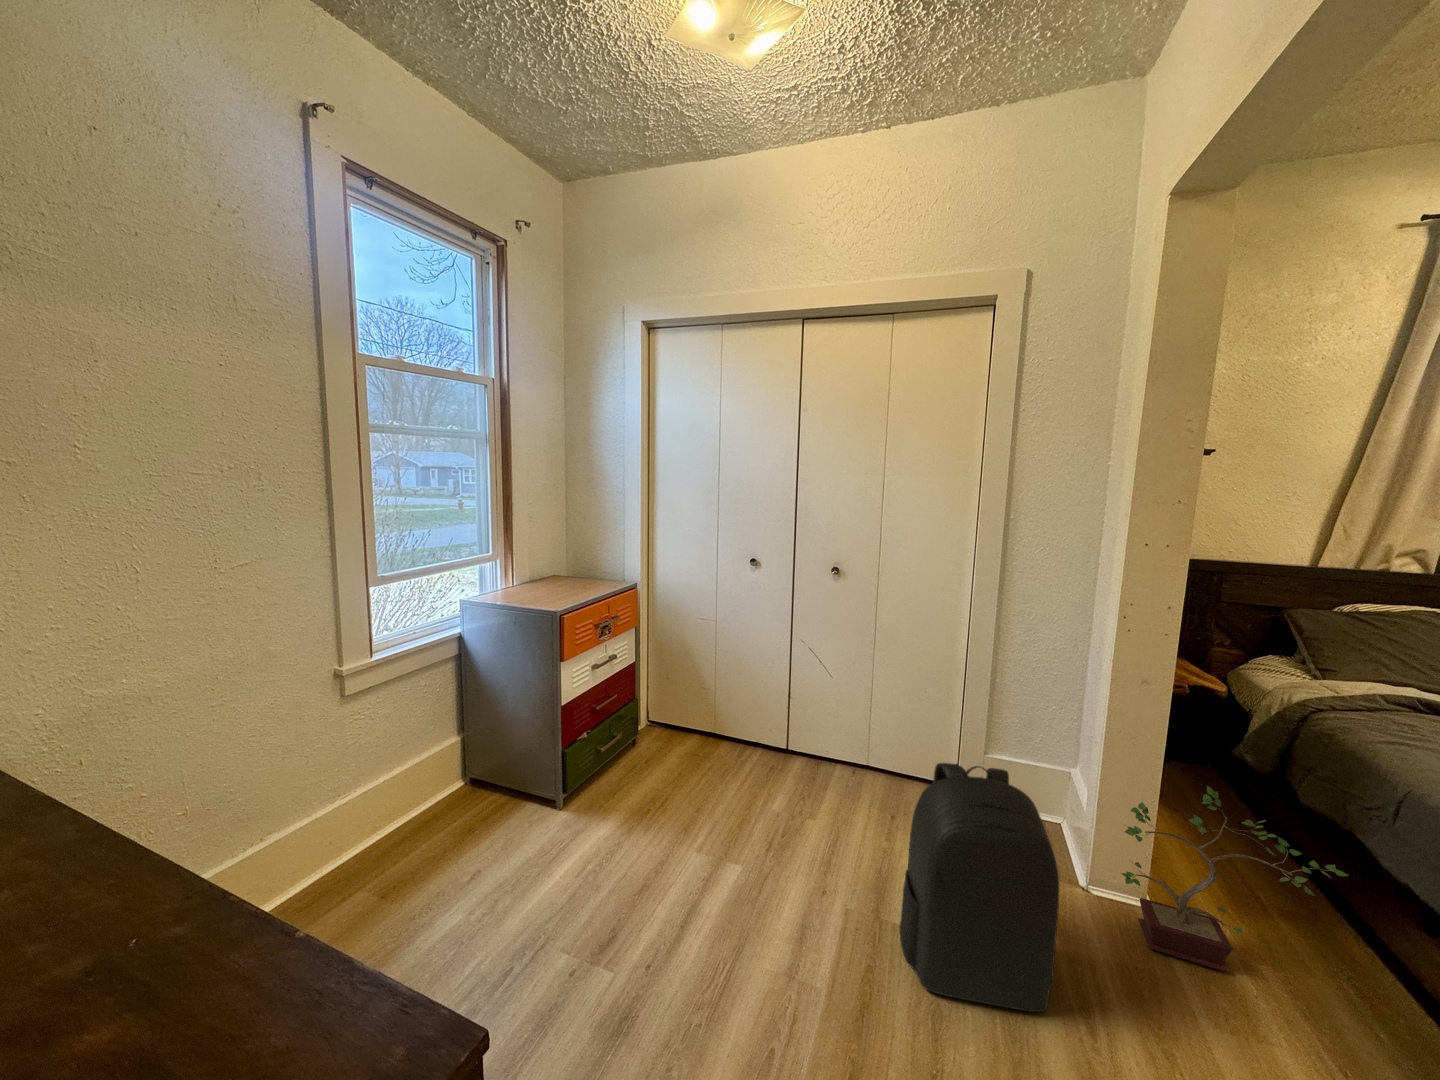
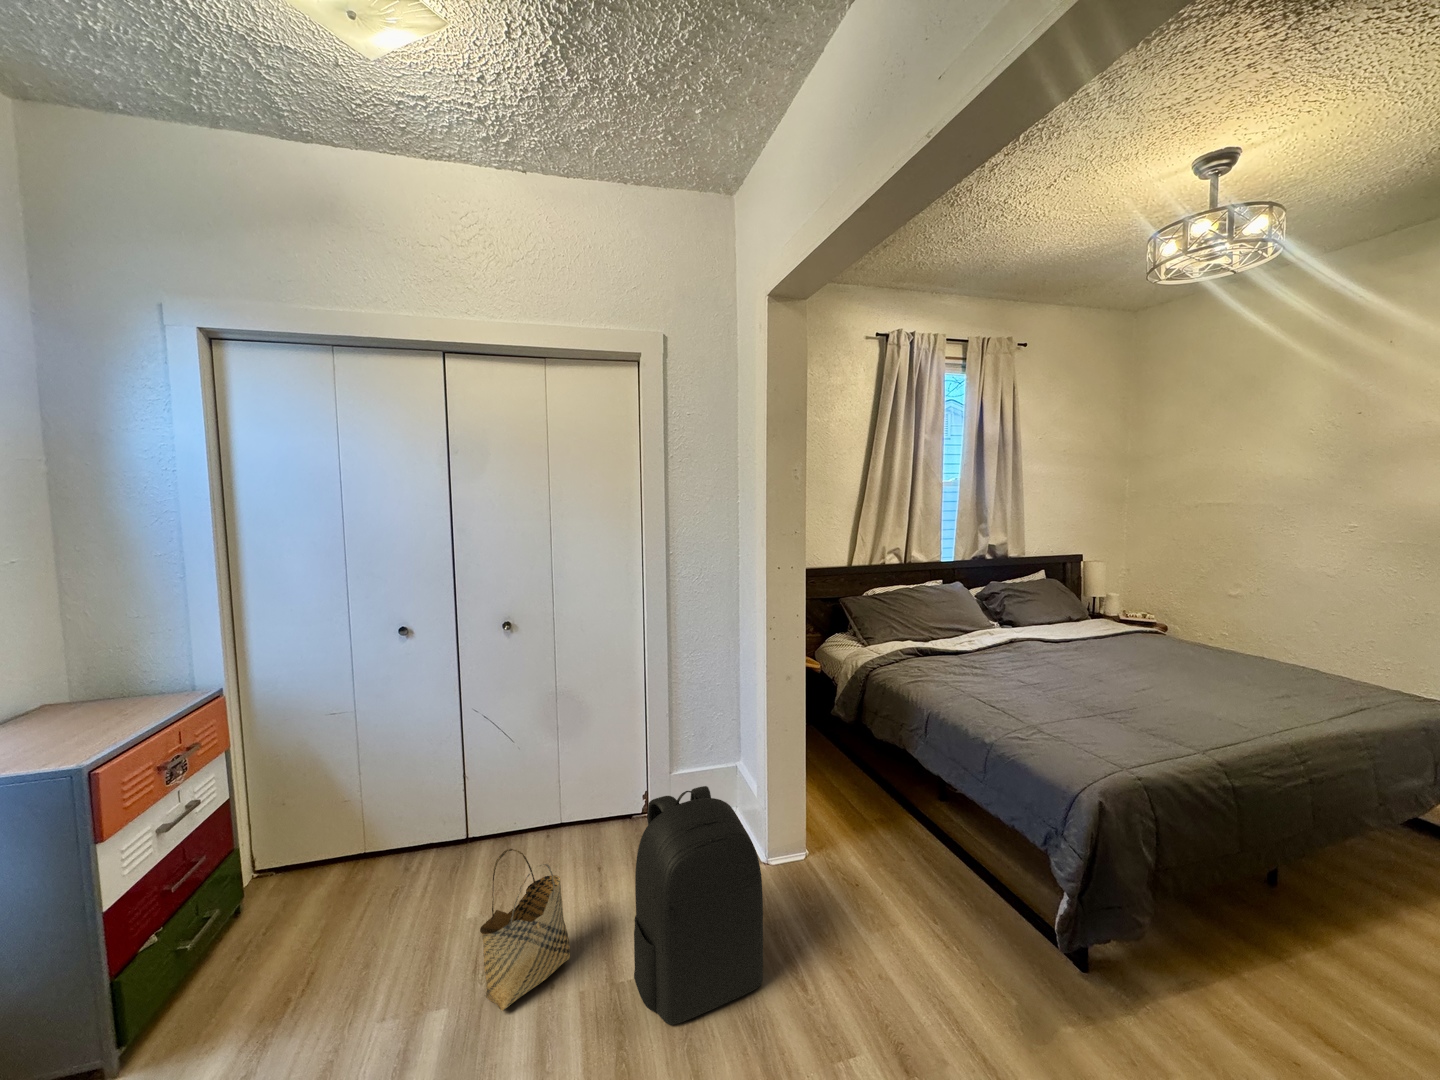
woven basket: none [769,761,846,892] -> present [480,849,570,1011]
potted plant: present [1121,786,1348,972] -> none [788,746,909,889]

